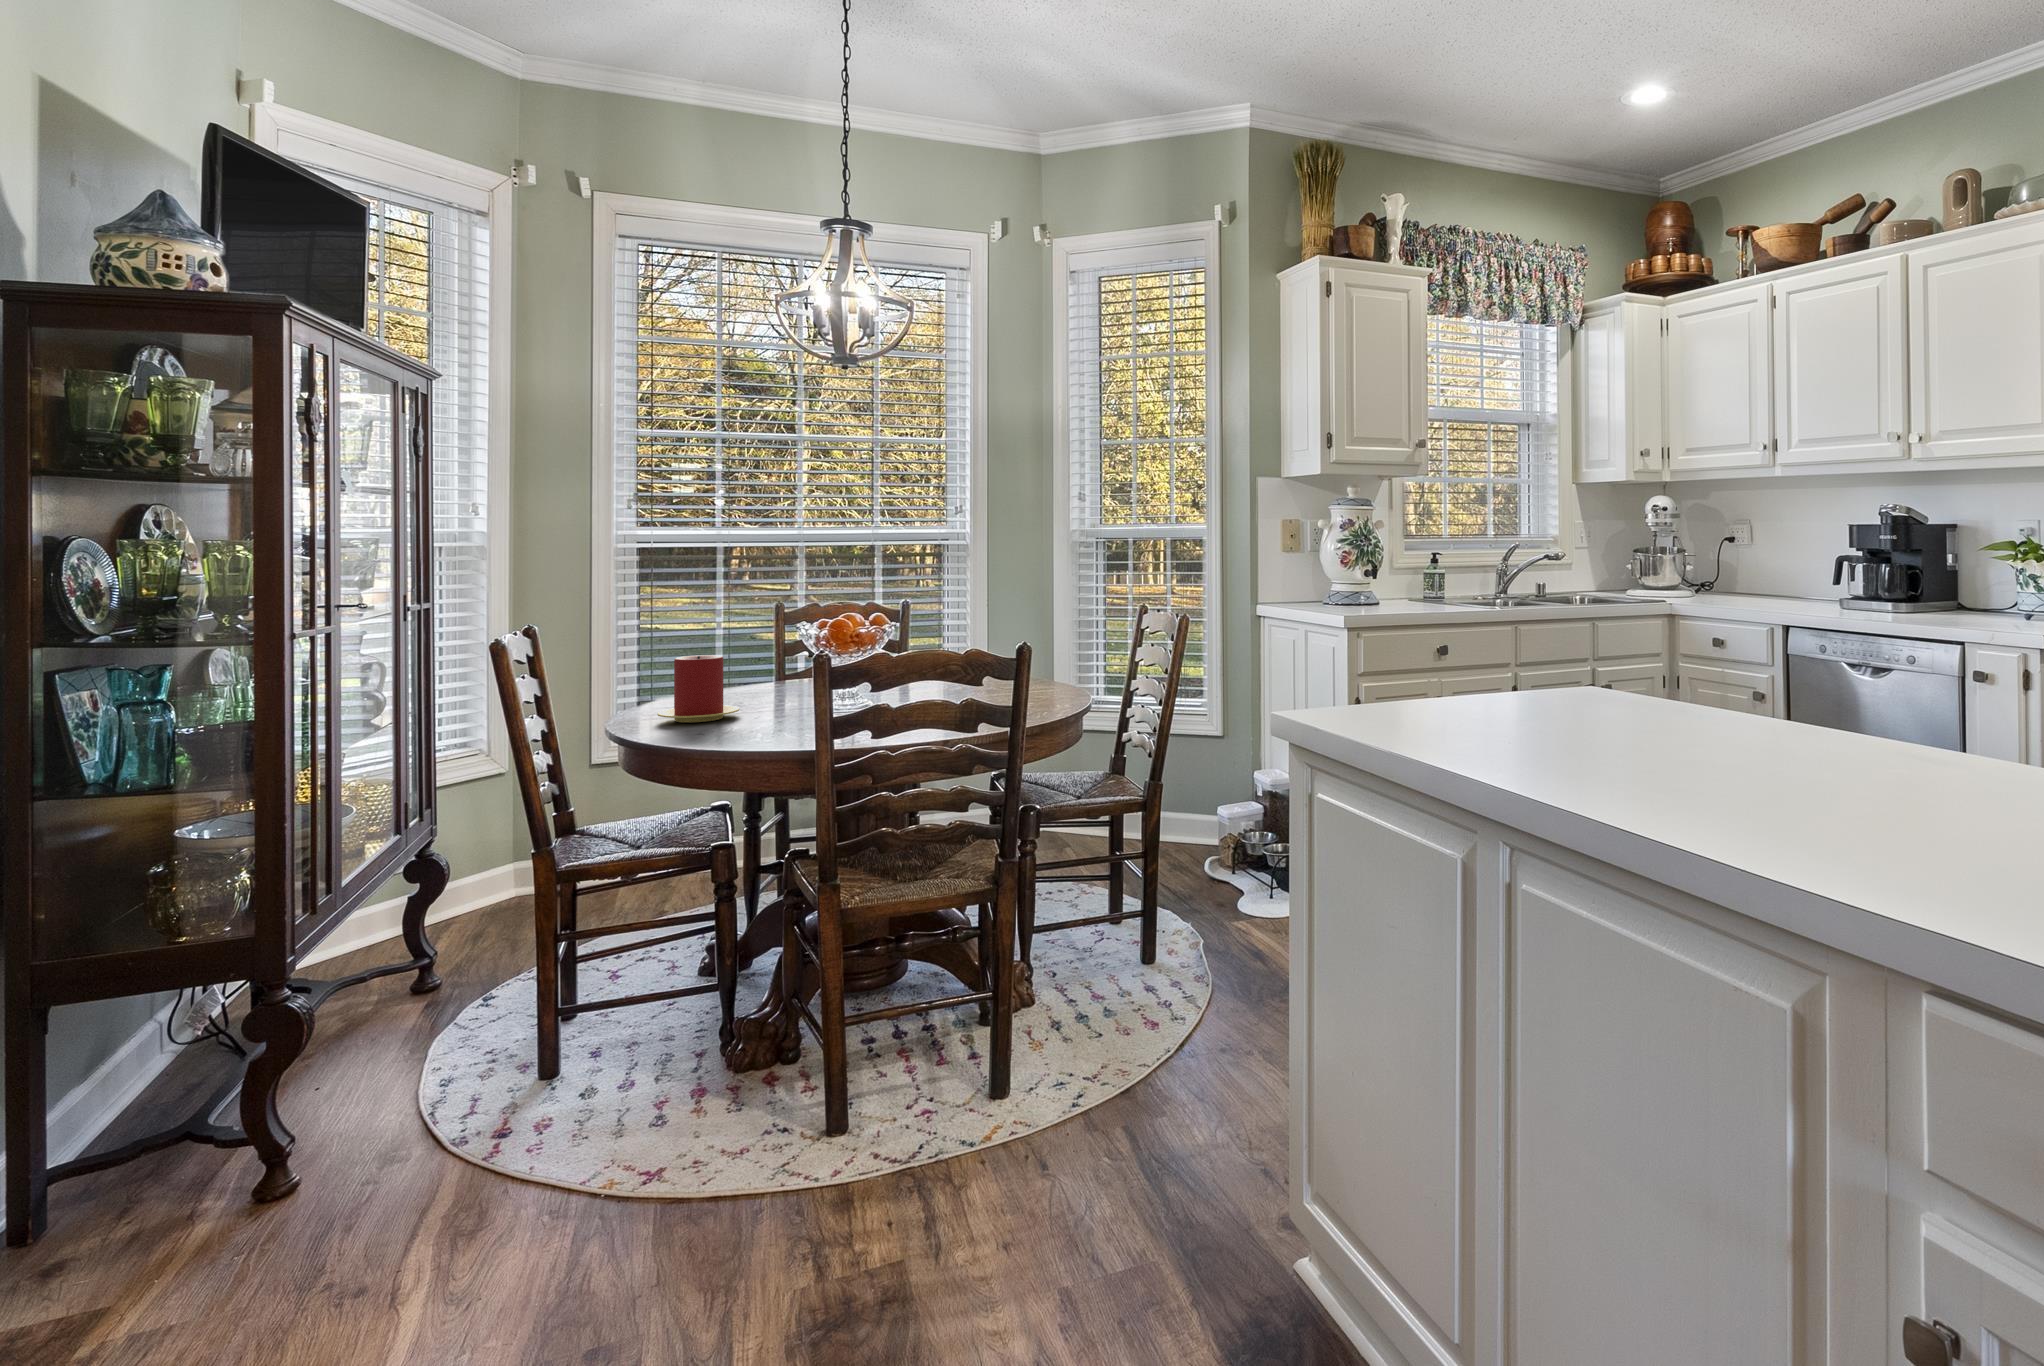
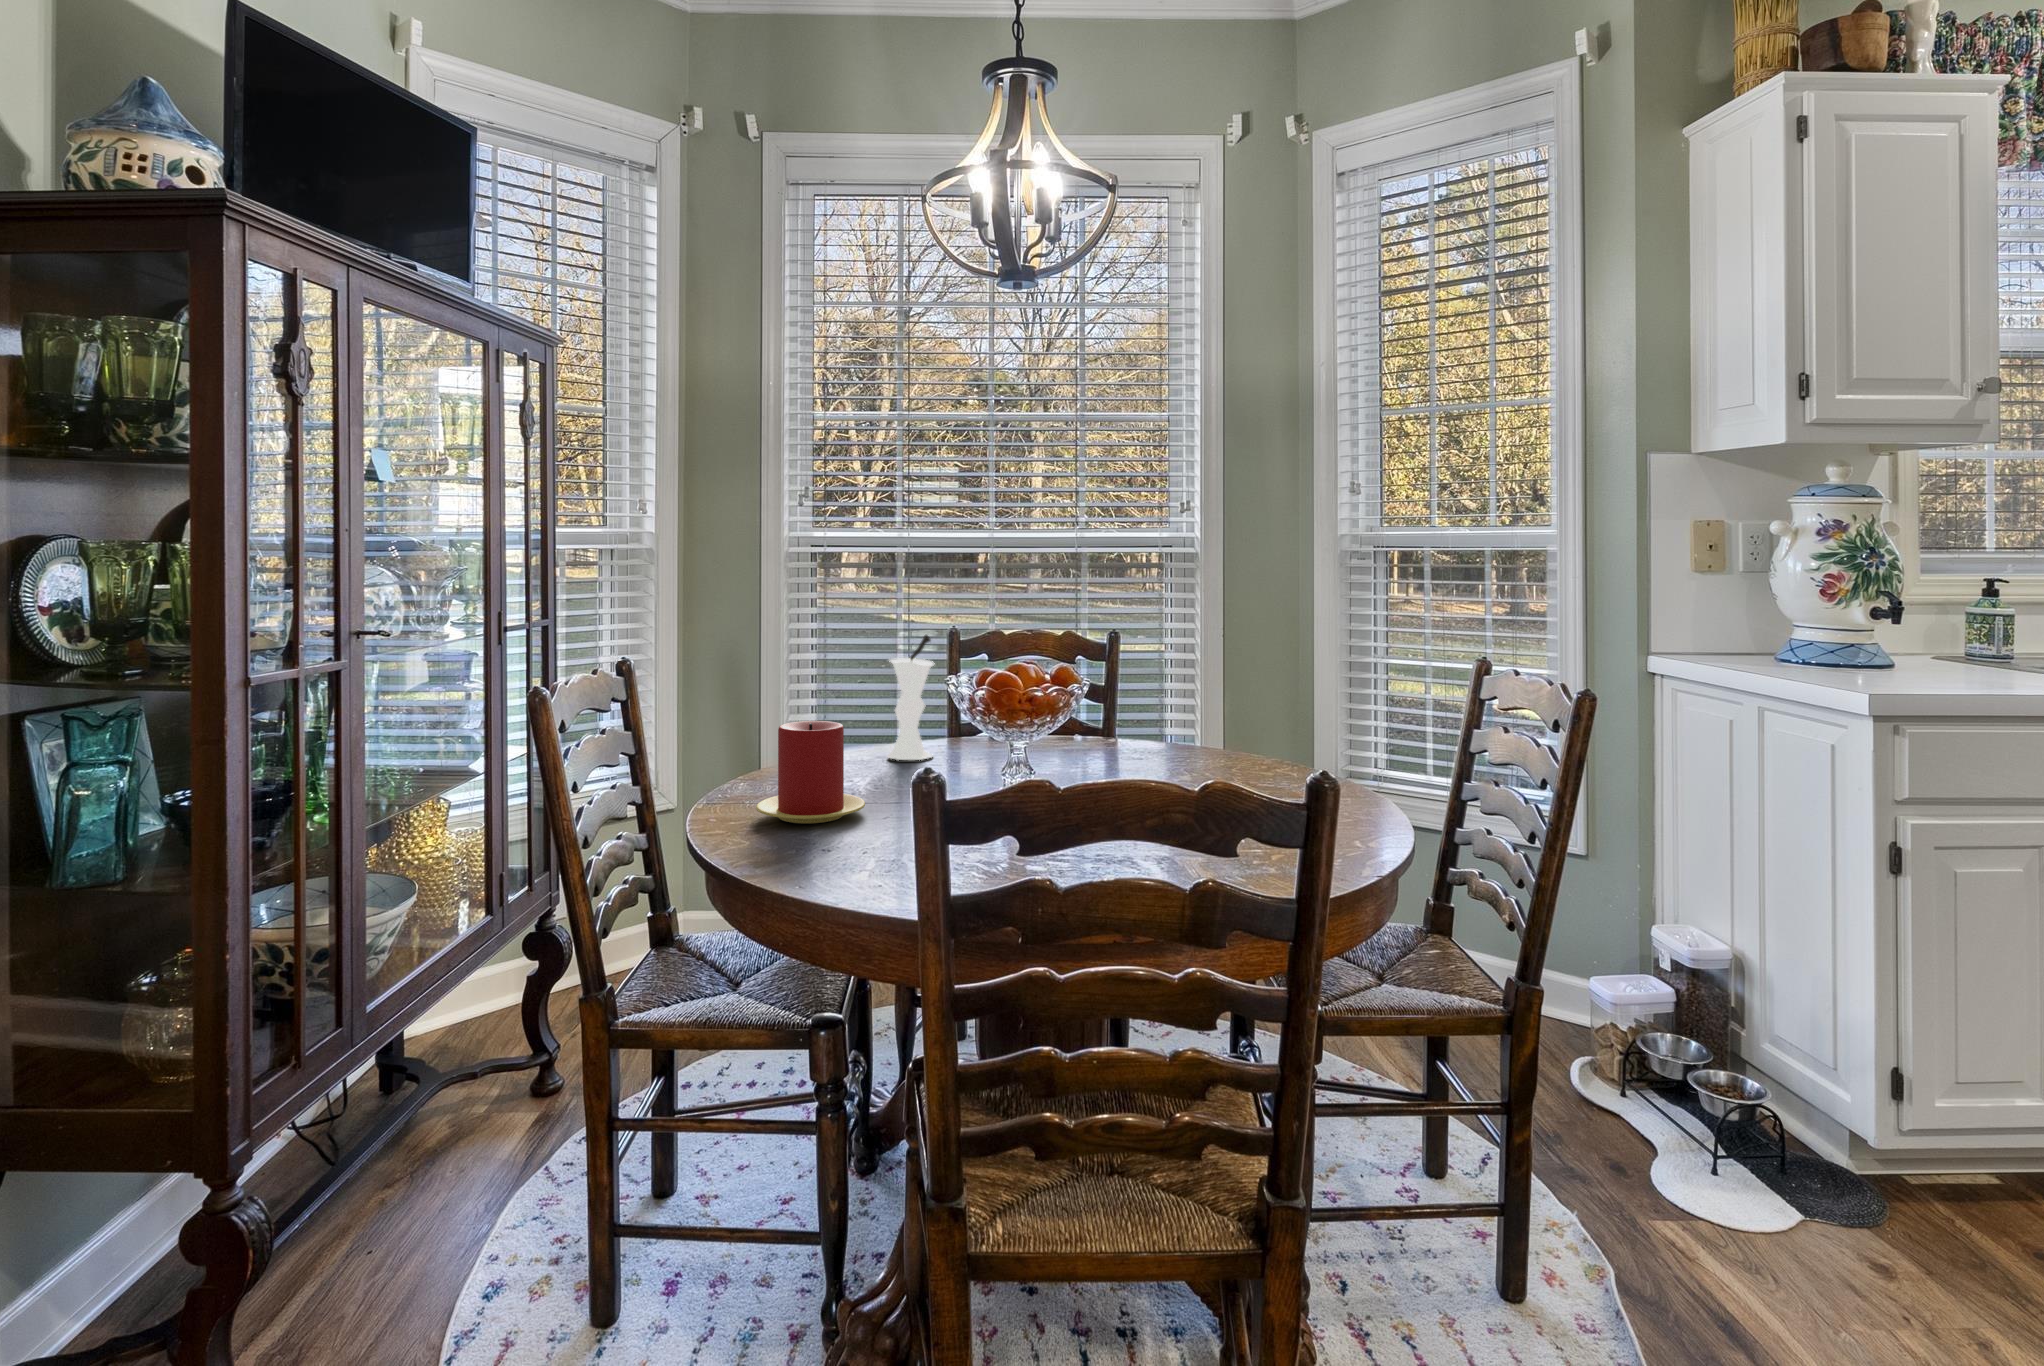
vase: none [738,600,776,690] -> present [888,635,935,760]

